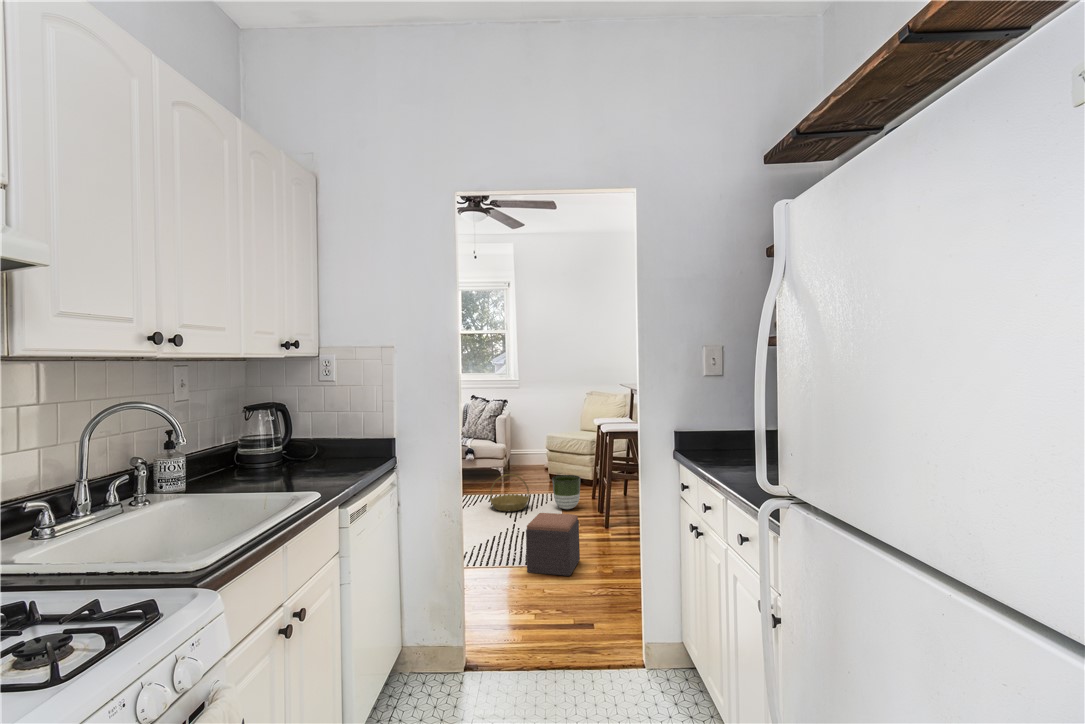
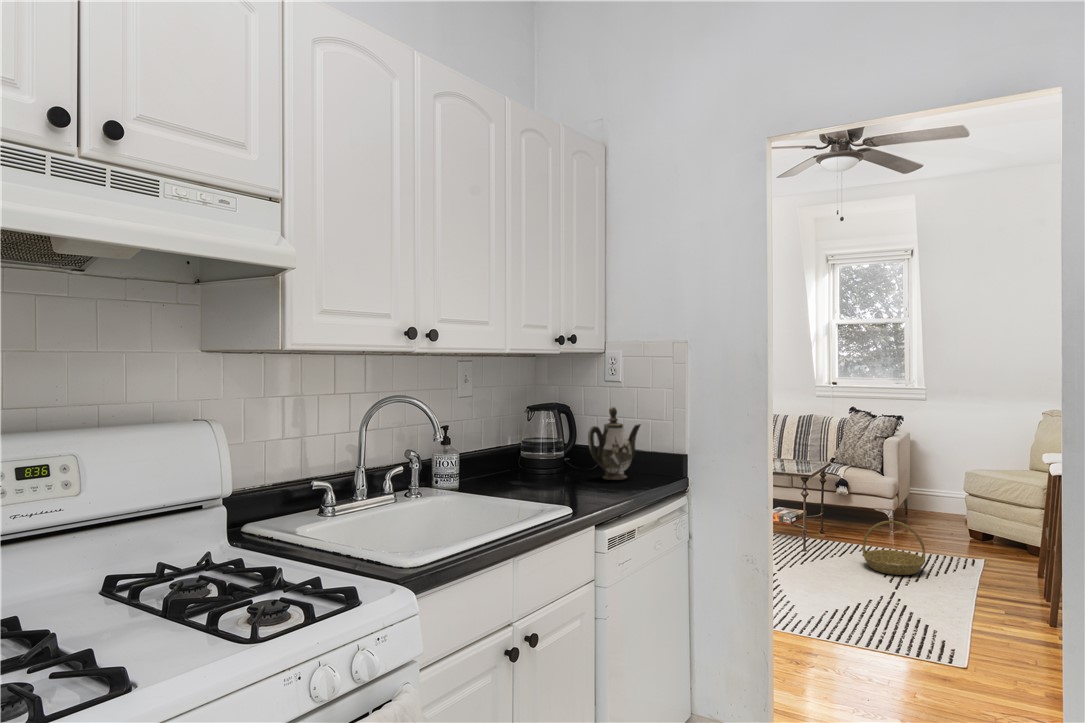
teapot: none [311,403,356,466] -> present [588,407,641,480]
planter: present [552,475,580,509] -> none [965,534,1015,587]
footstool: present [526,513,580,576] -> none [896,583,991,687]

